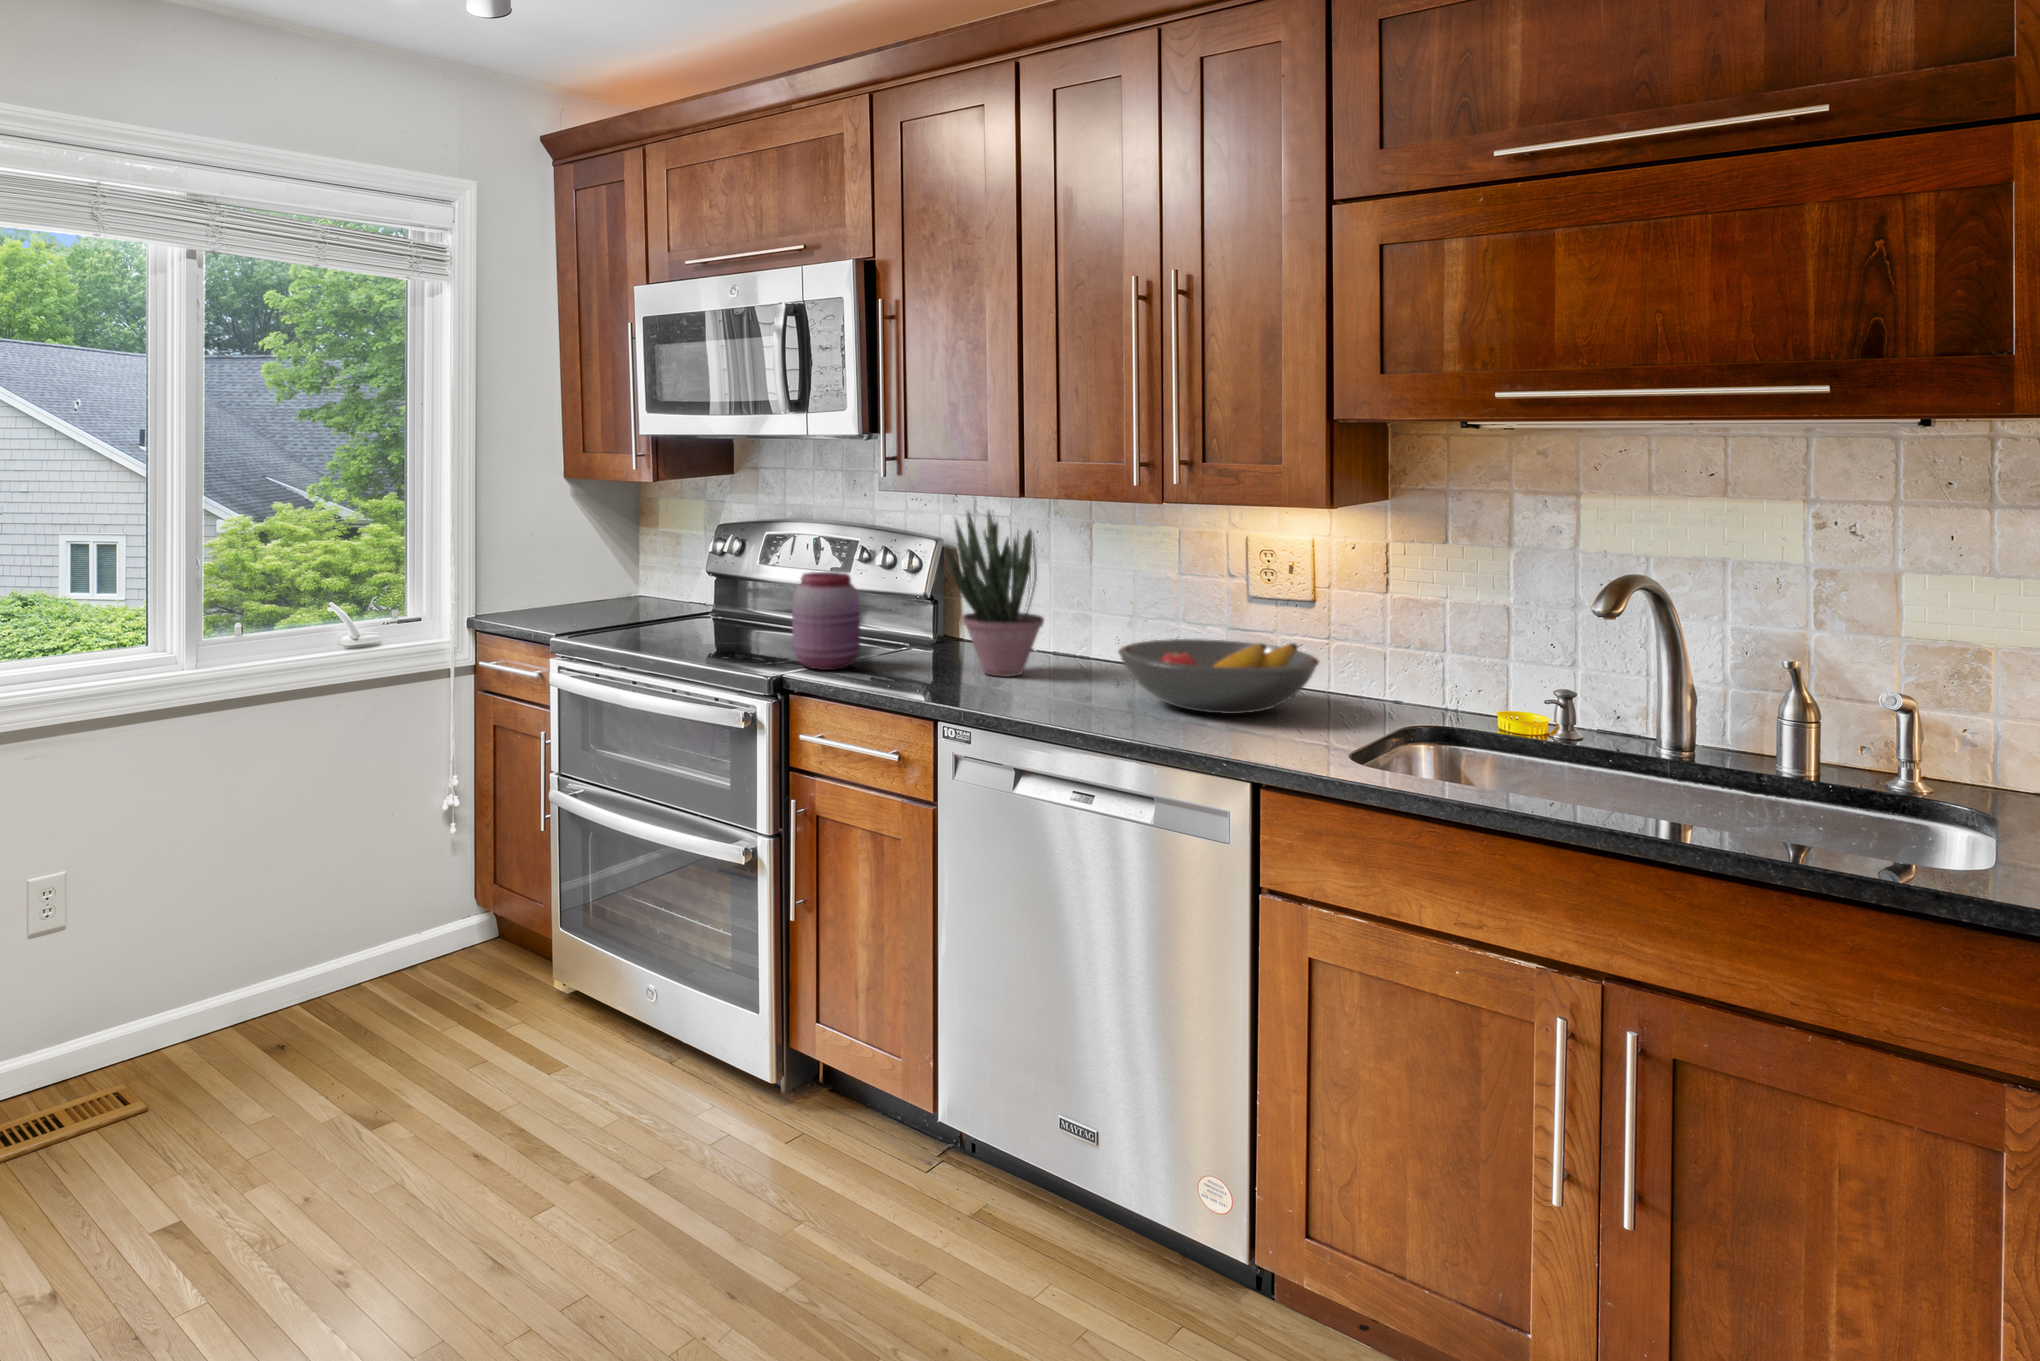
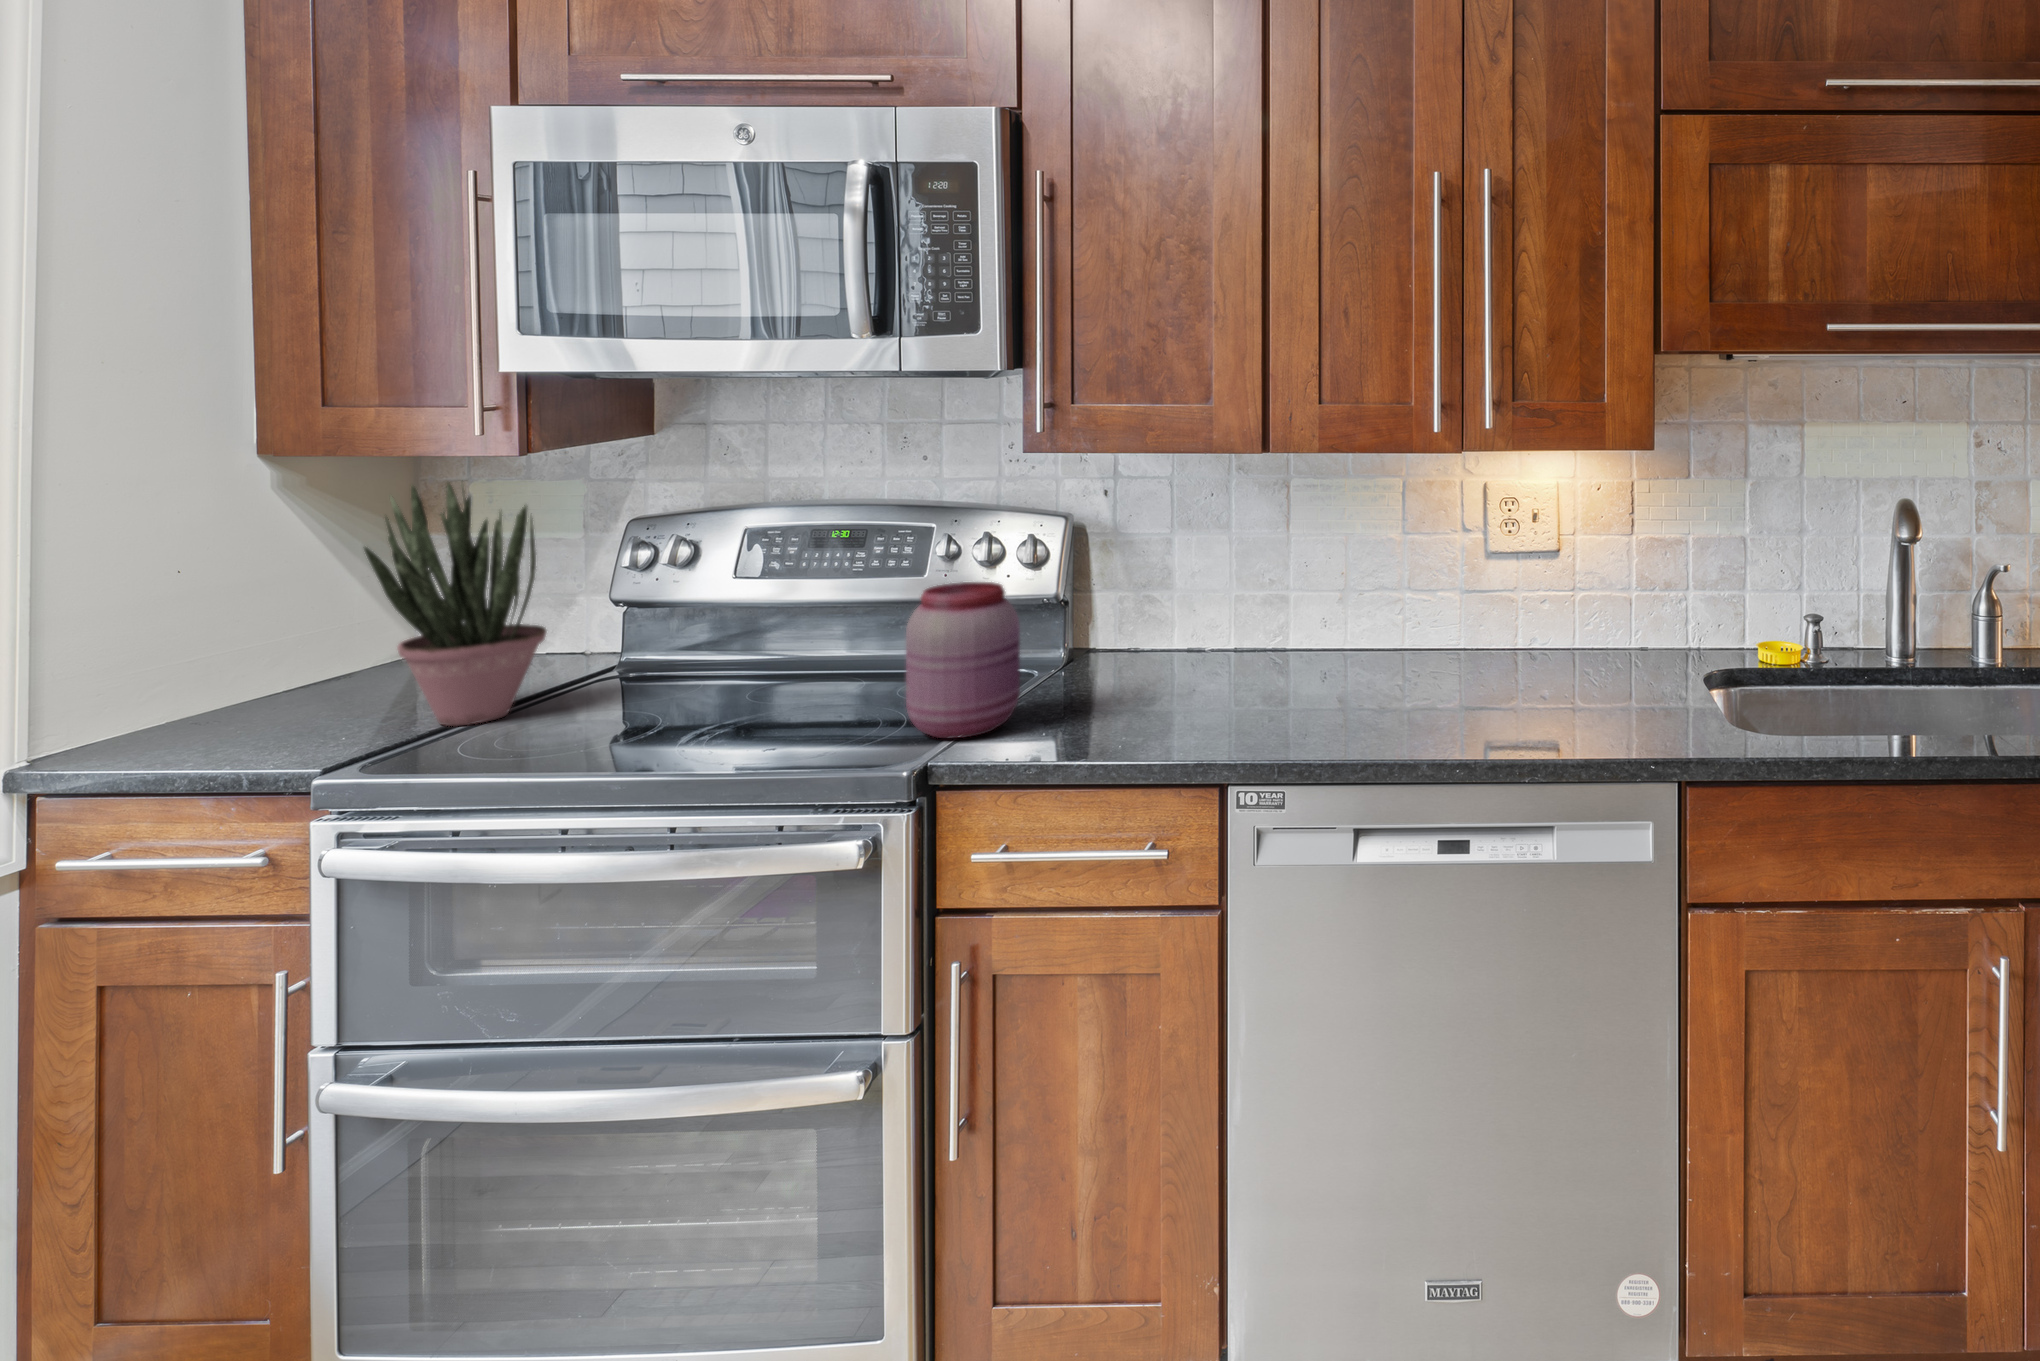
potted plant: present [946,511,1044,677] -> present [363,483,546,726]
fruit bowl: present [1118,639,1319,714] -> none [1407,603,1628,700]

